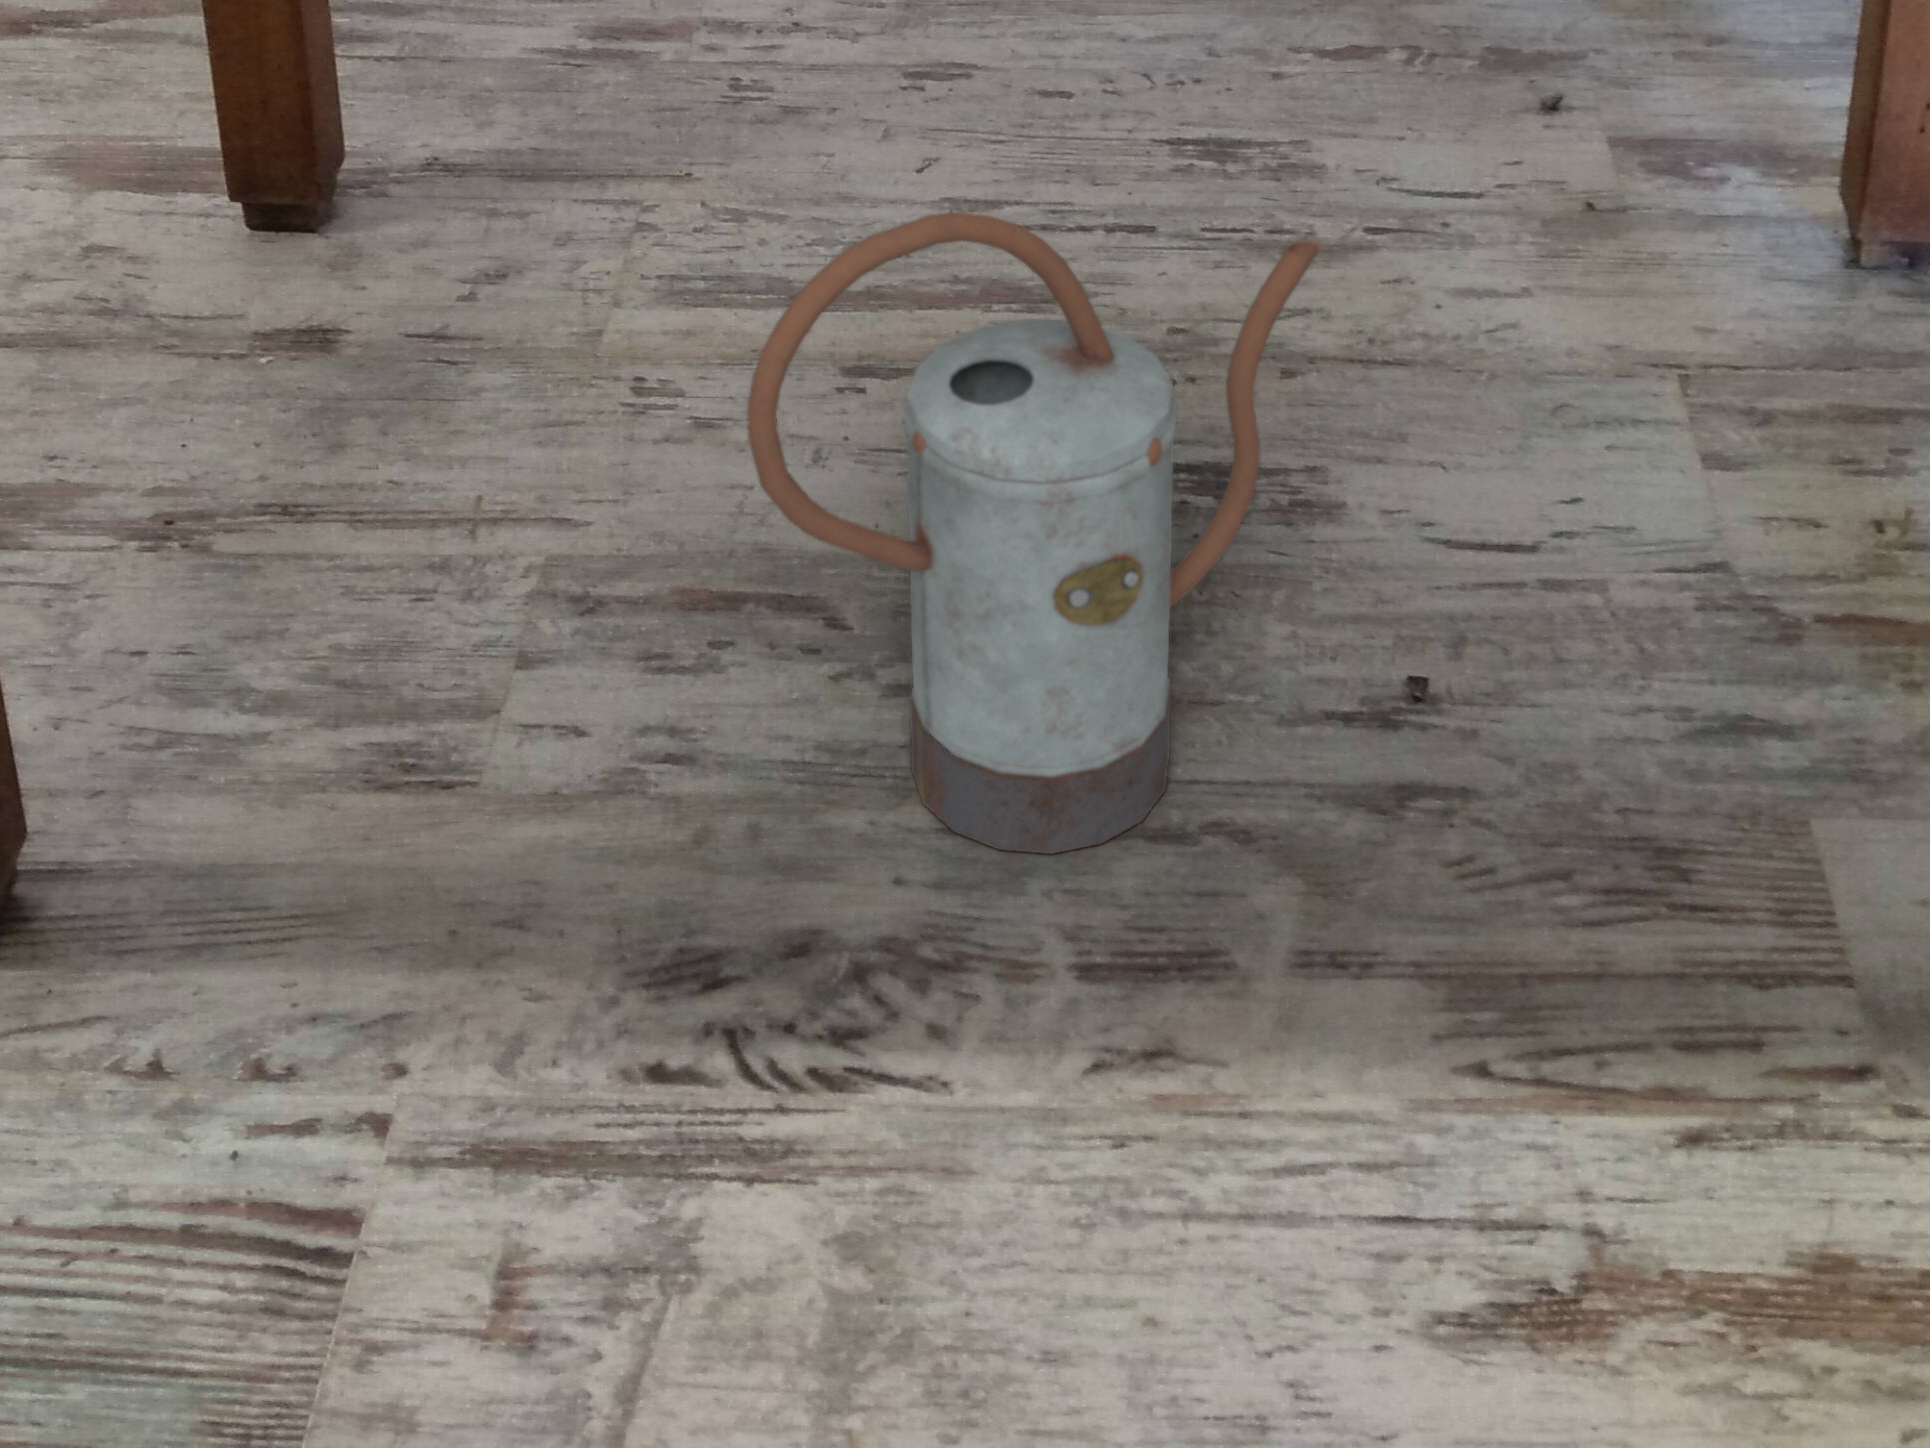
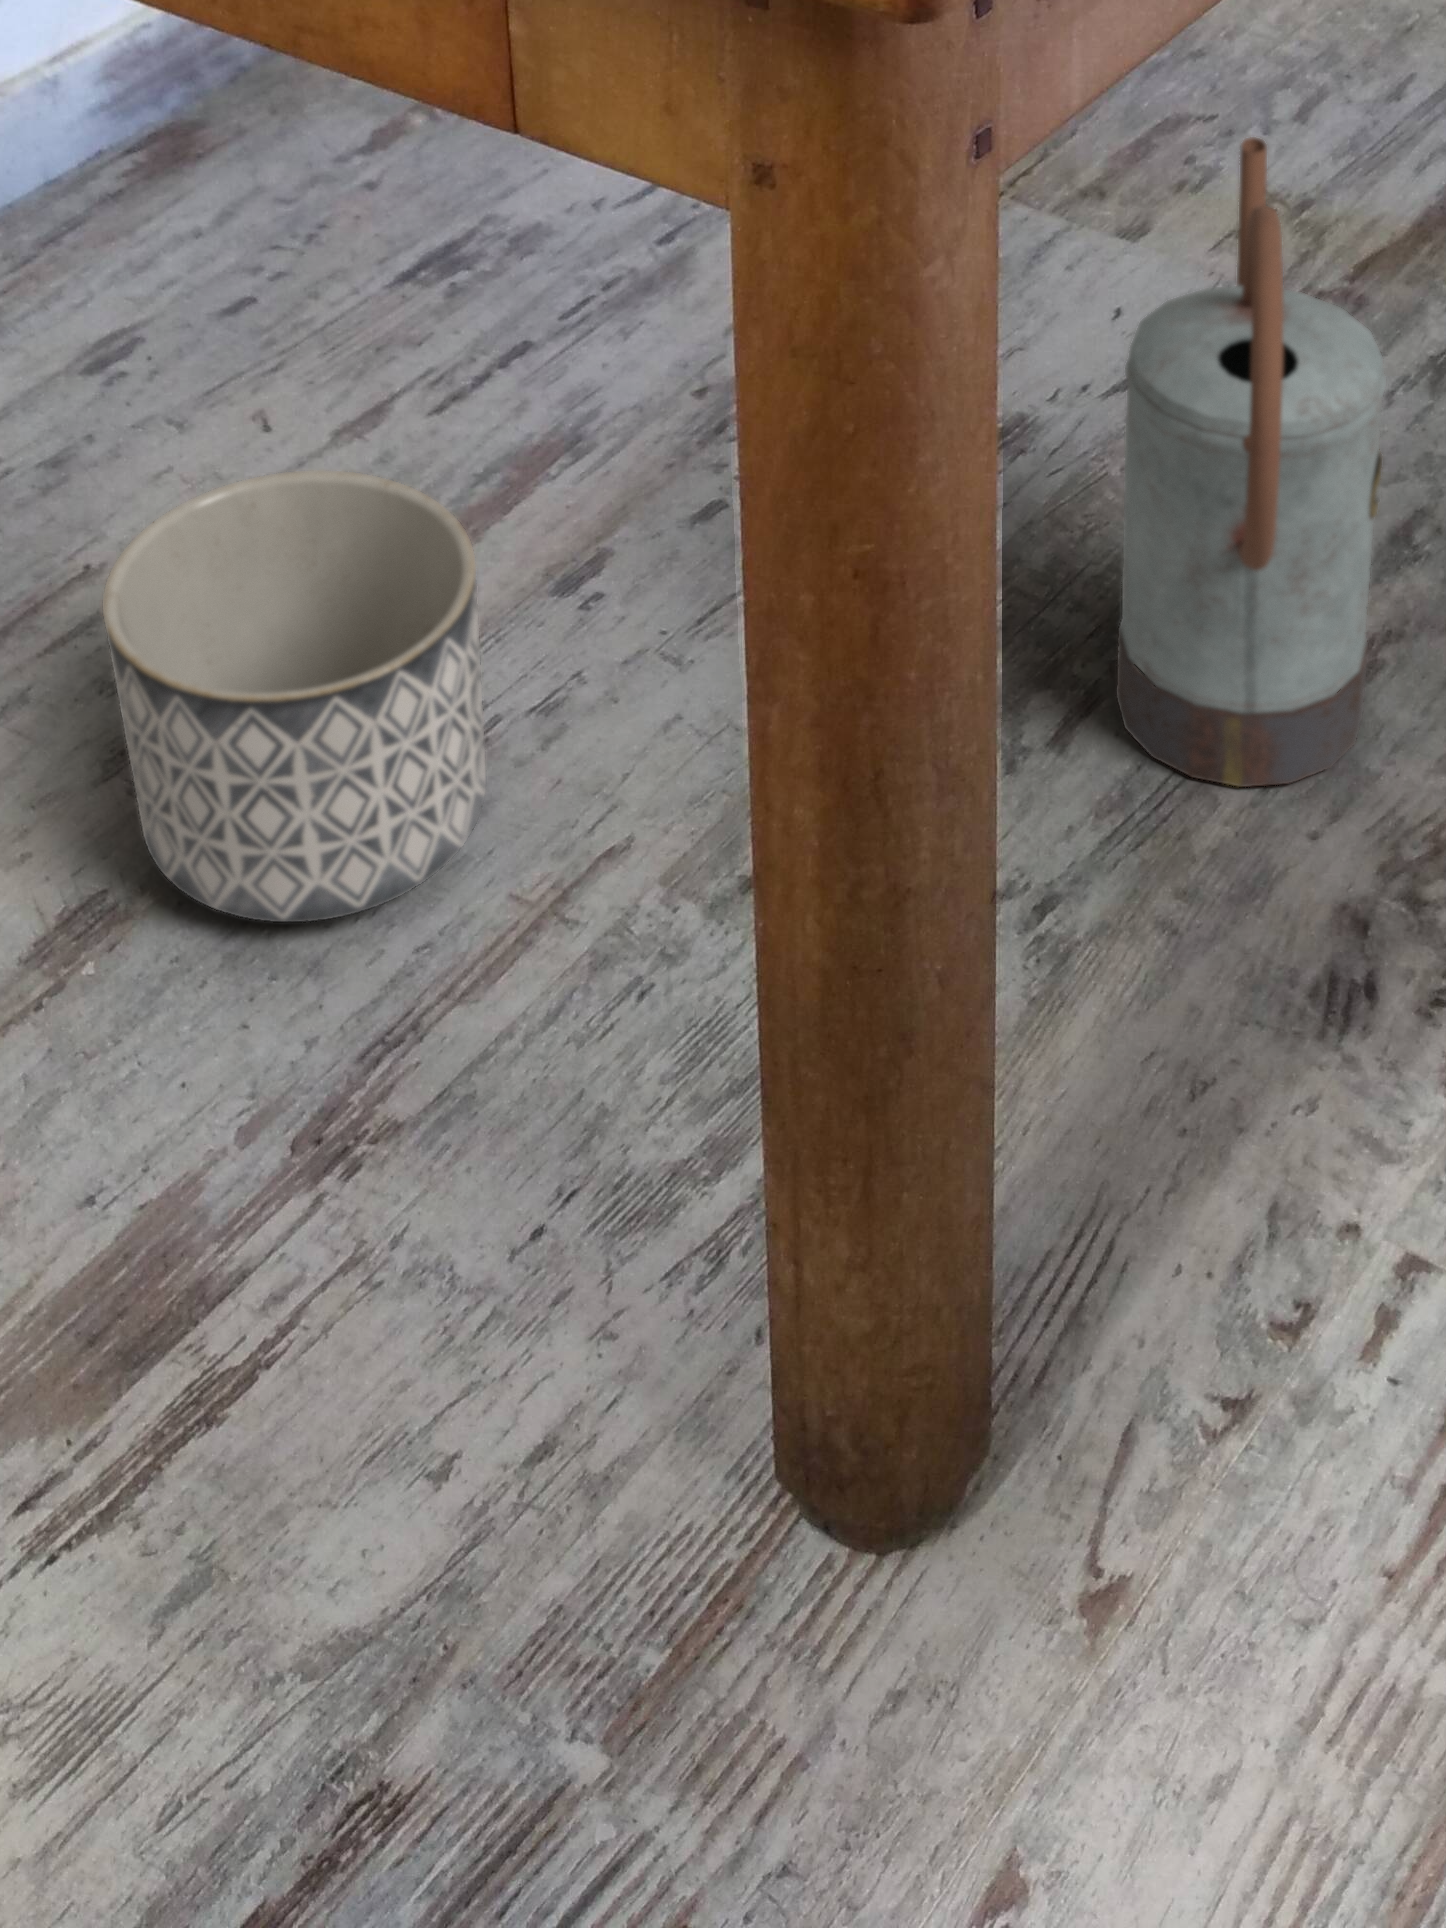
planter: none [304,80,626,433] -> present [103,470,486,922]

